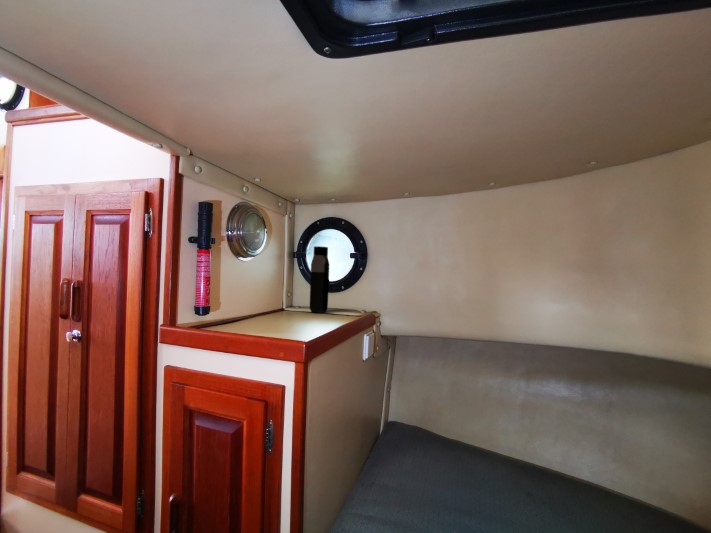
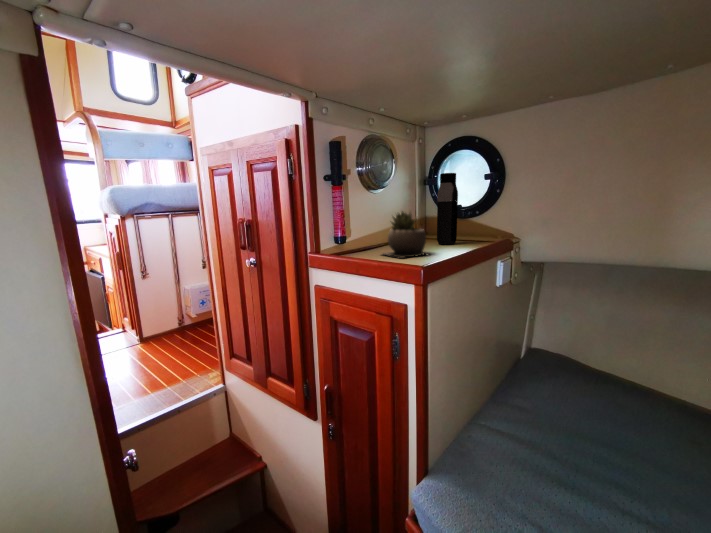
succulent plant: none [250,280,310,331] -> present [384,211,428,258]

